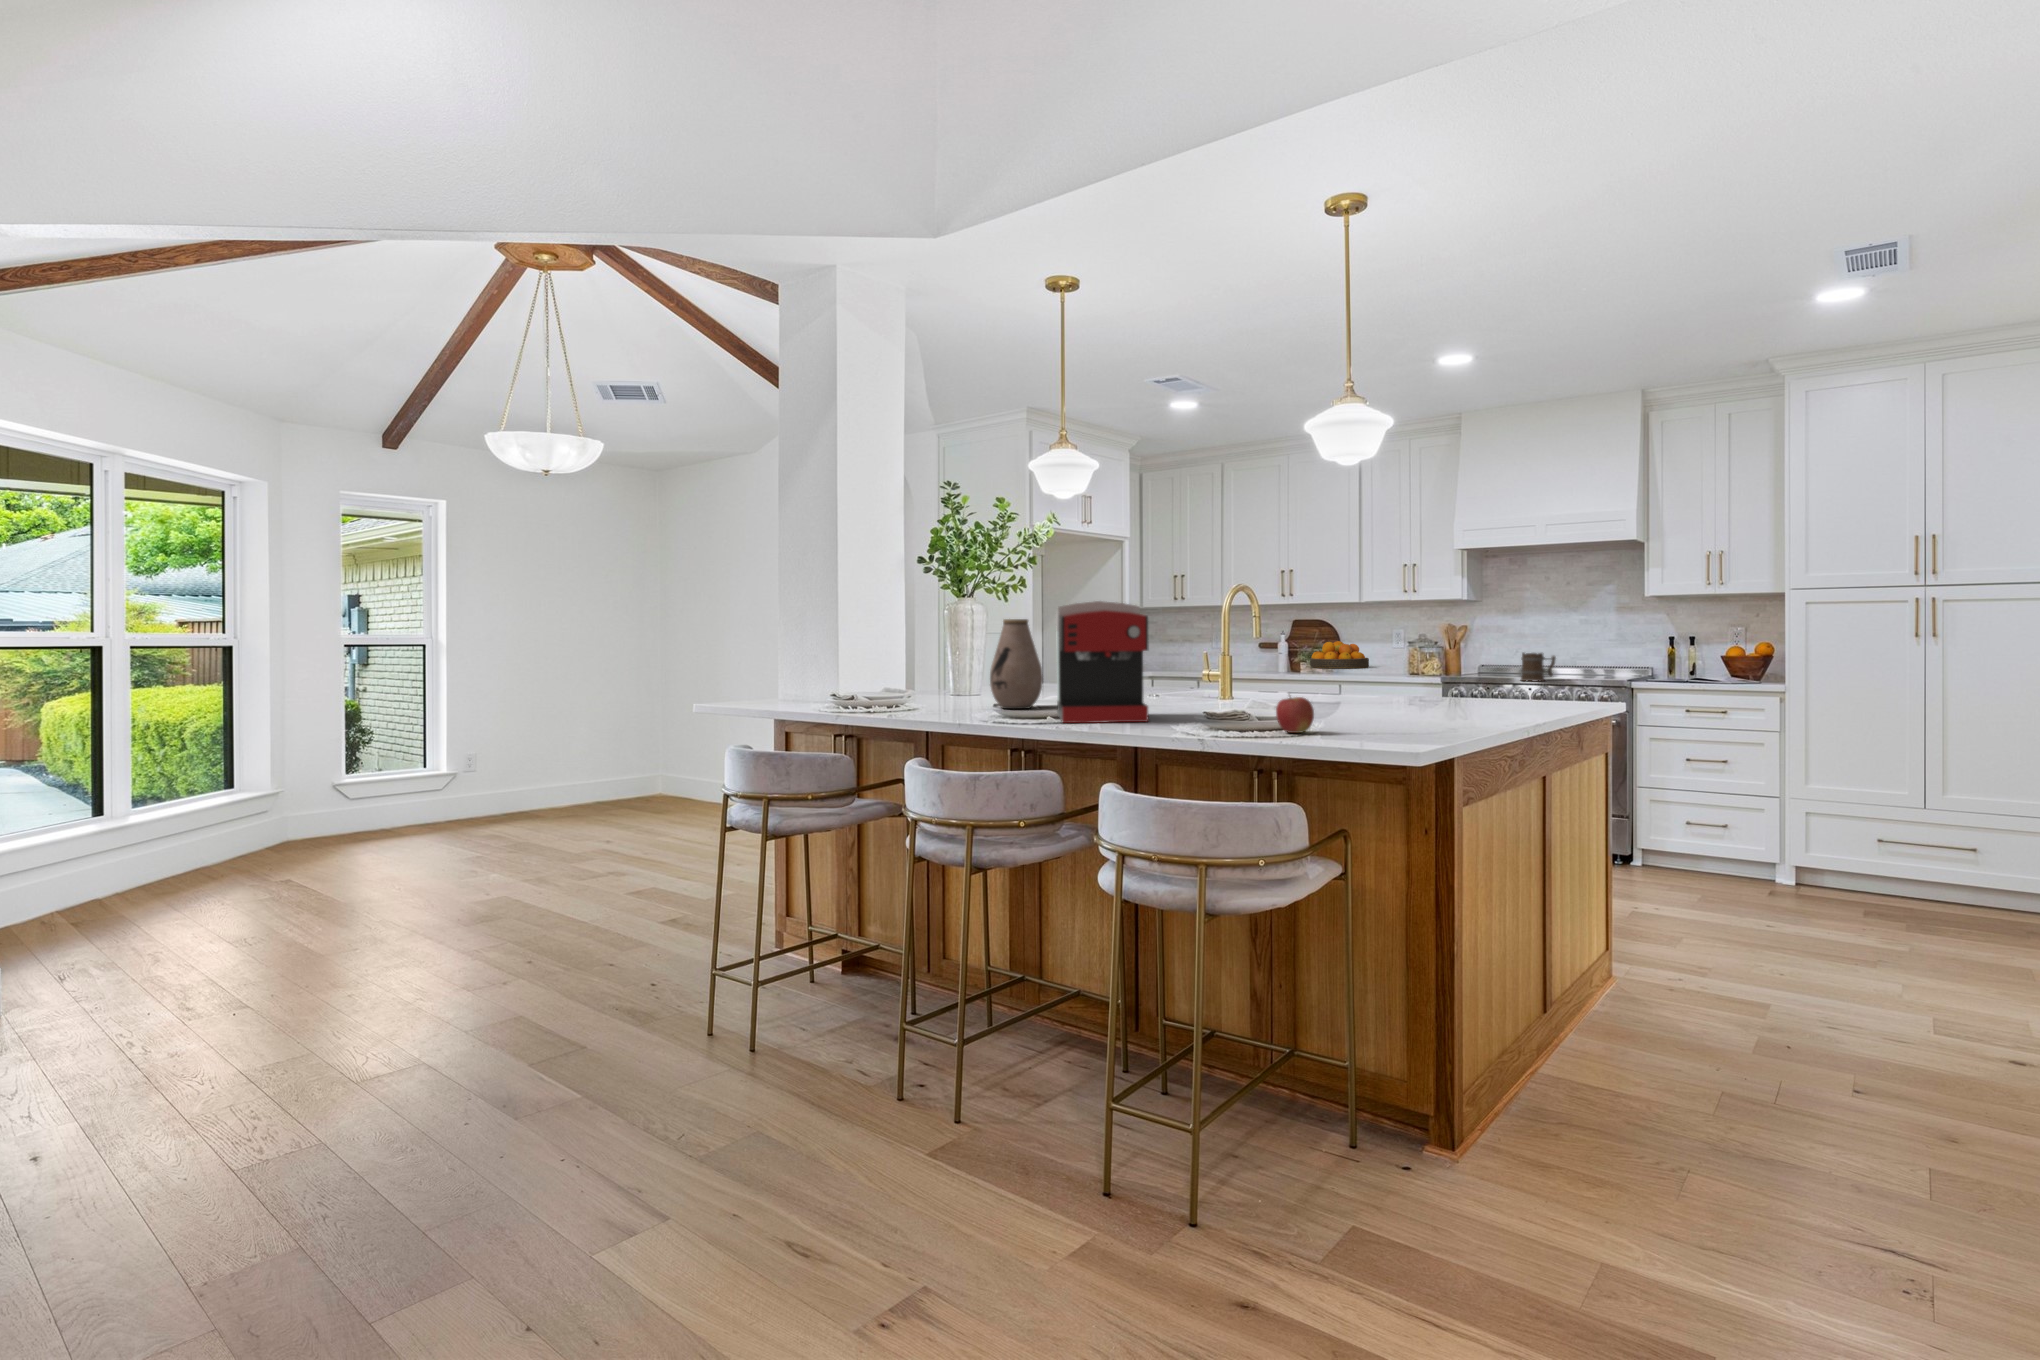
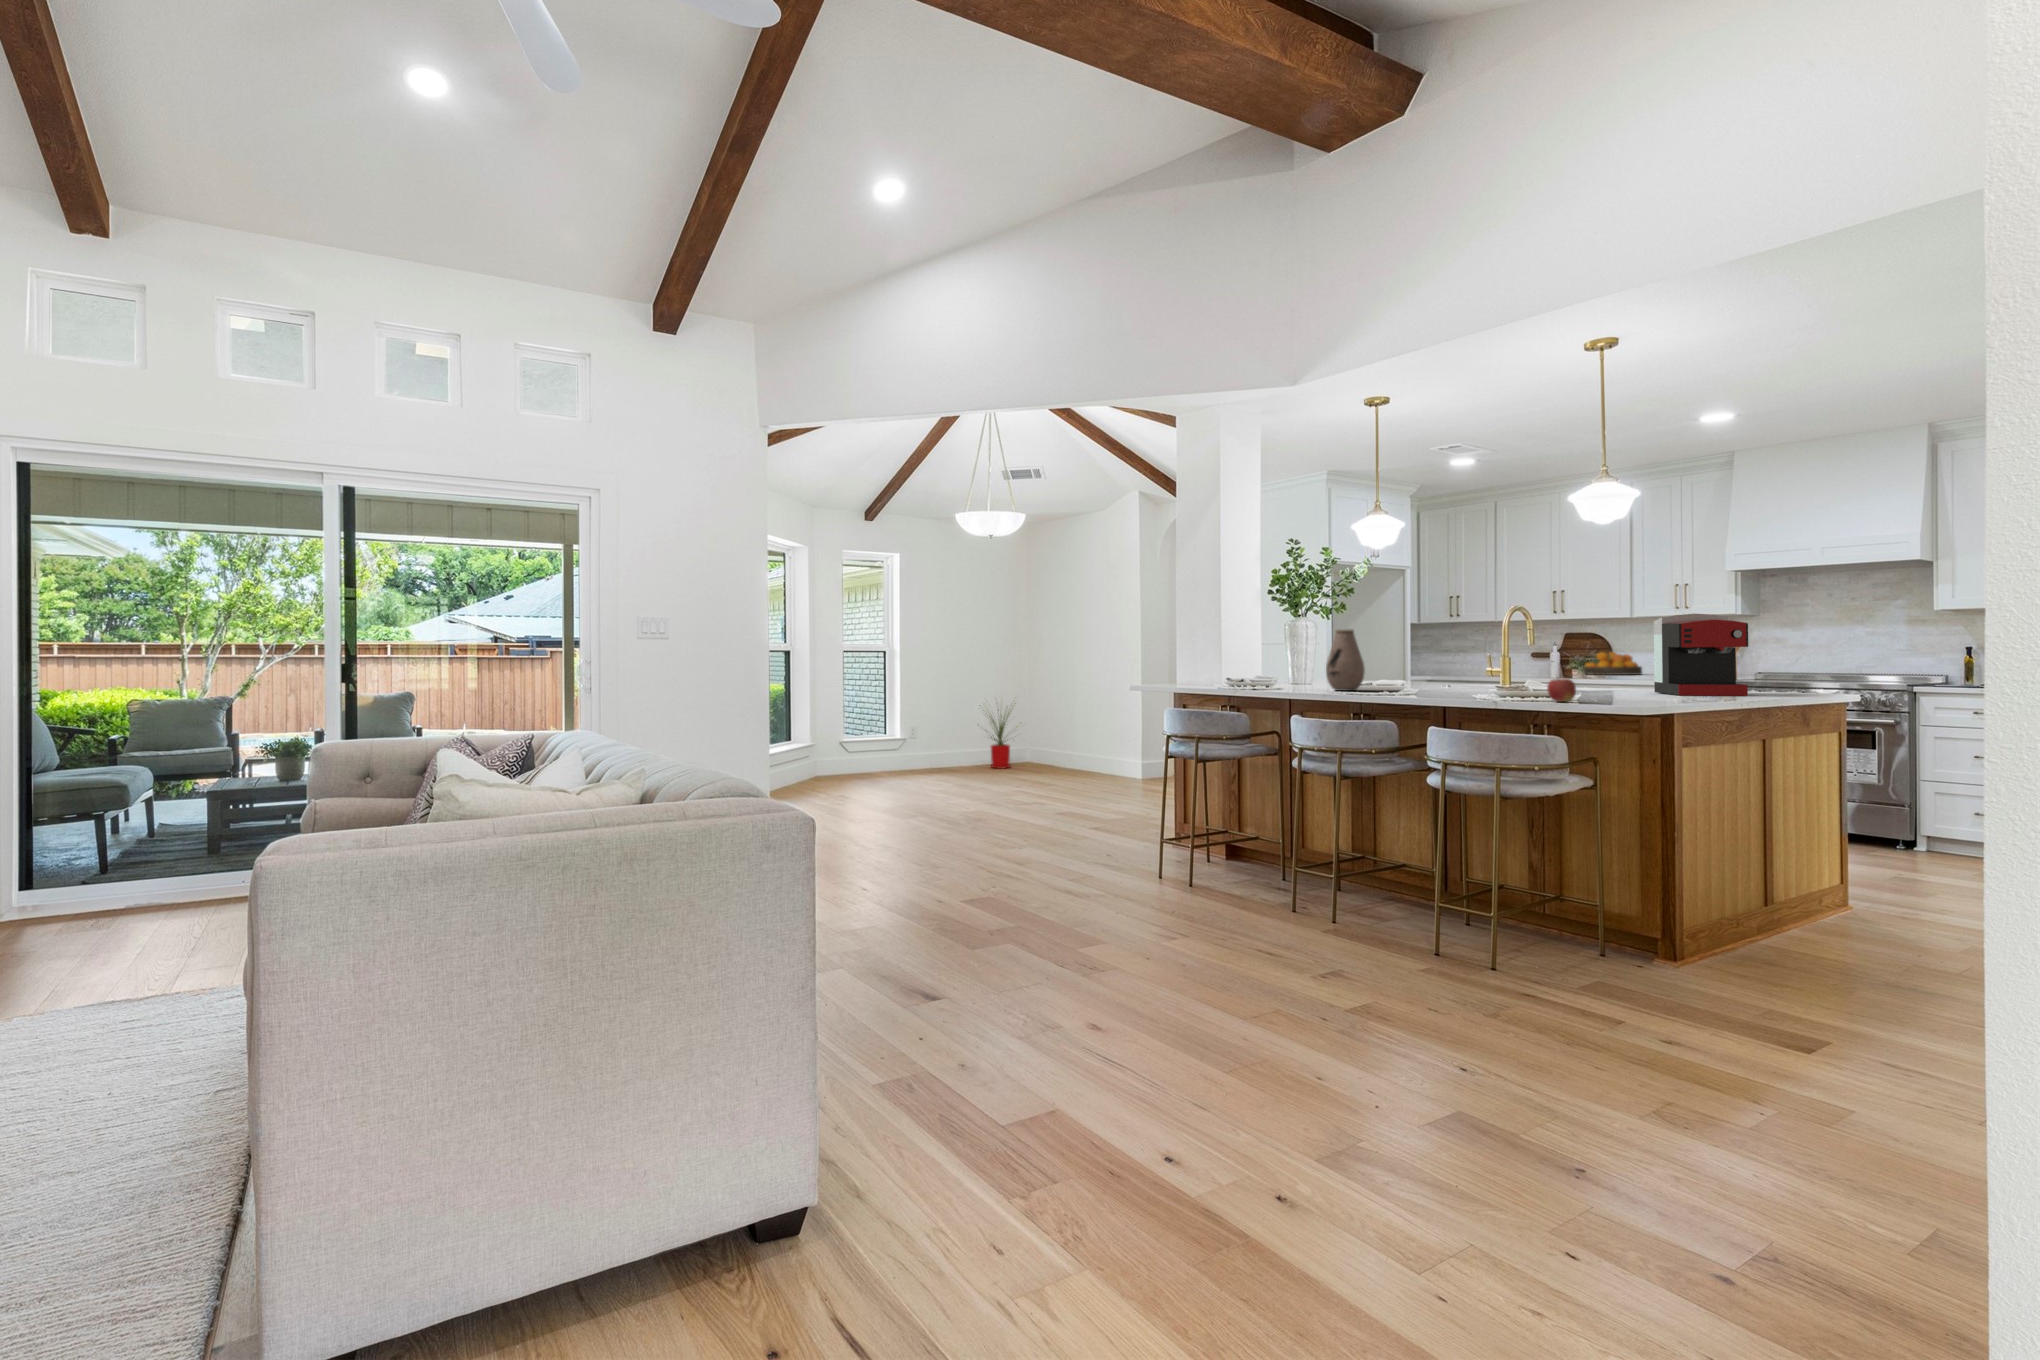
coffee maker: present [1056,601,1148,723] -> present [1654,613,1748,696]
mug: present [1521,653,1556,681] -> none [1786,659,1824,683]
house plant: none [571,701,654,804] -> present [986,710,1010,769]

